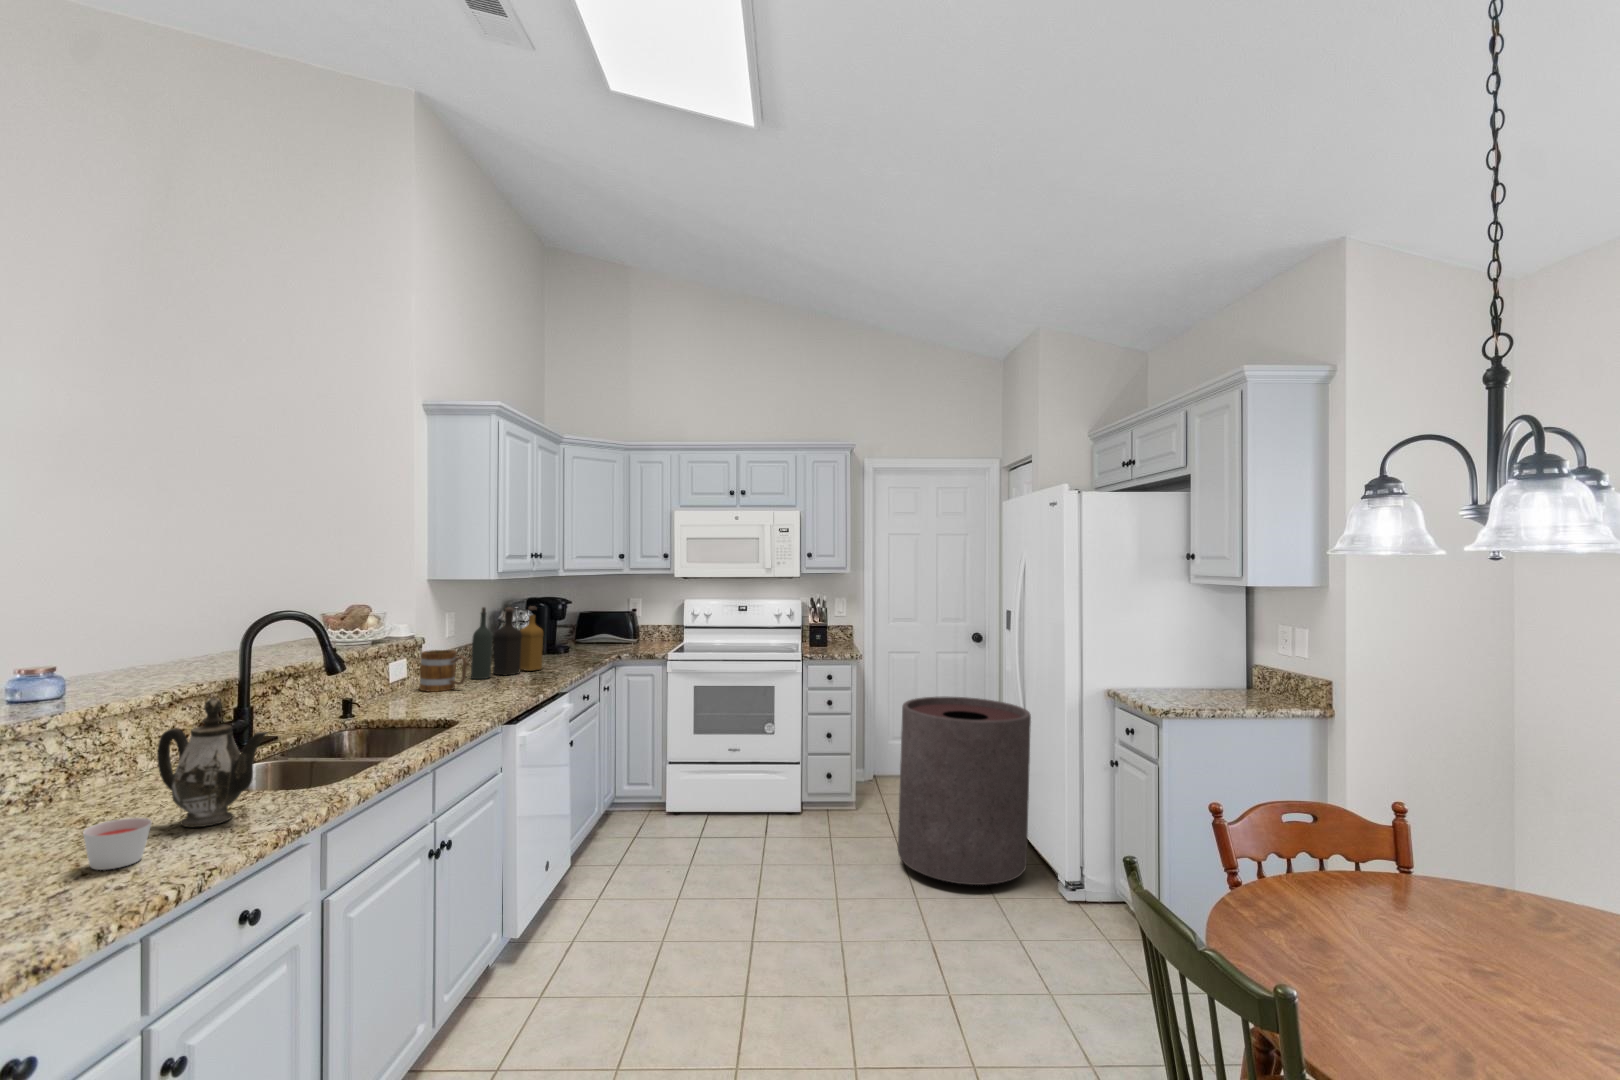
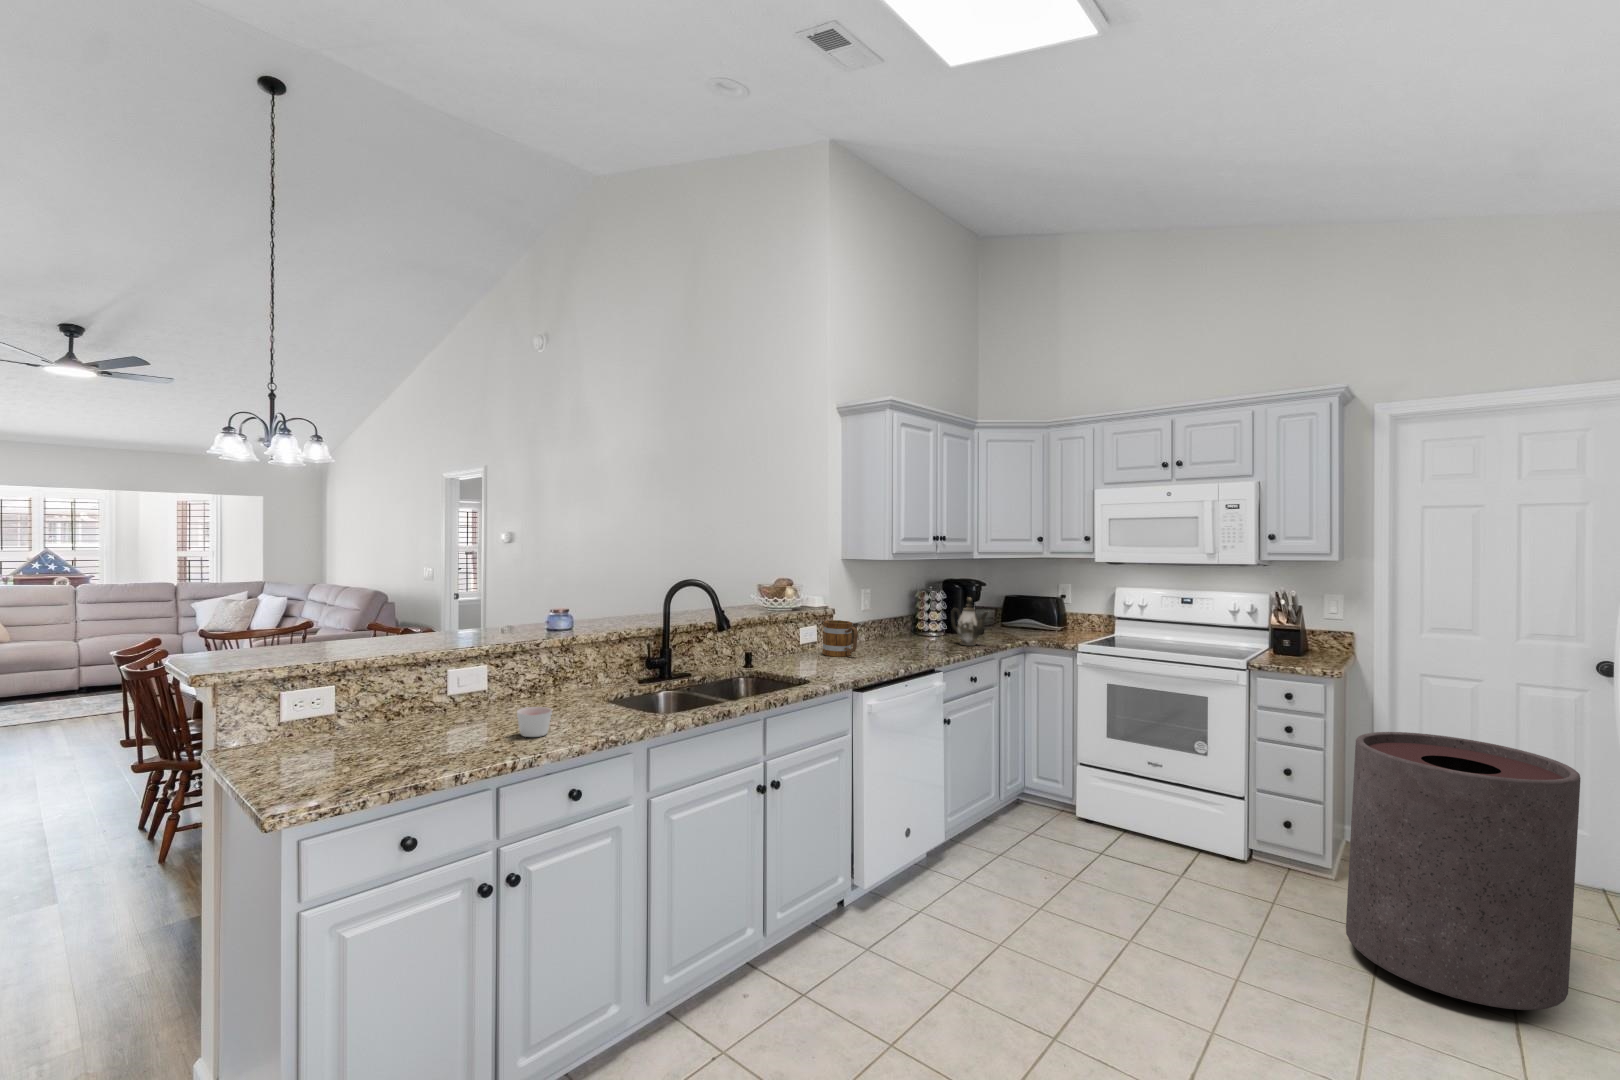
bottle: present [471,606,544,679] -> none [873,585,944,651]
teapot: present [157,698,267,827] -> present [951,597,988,646]

